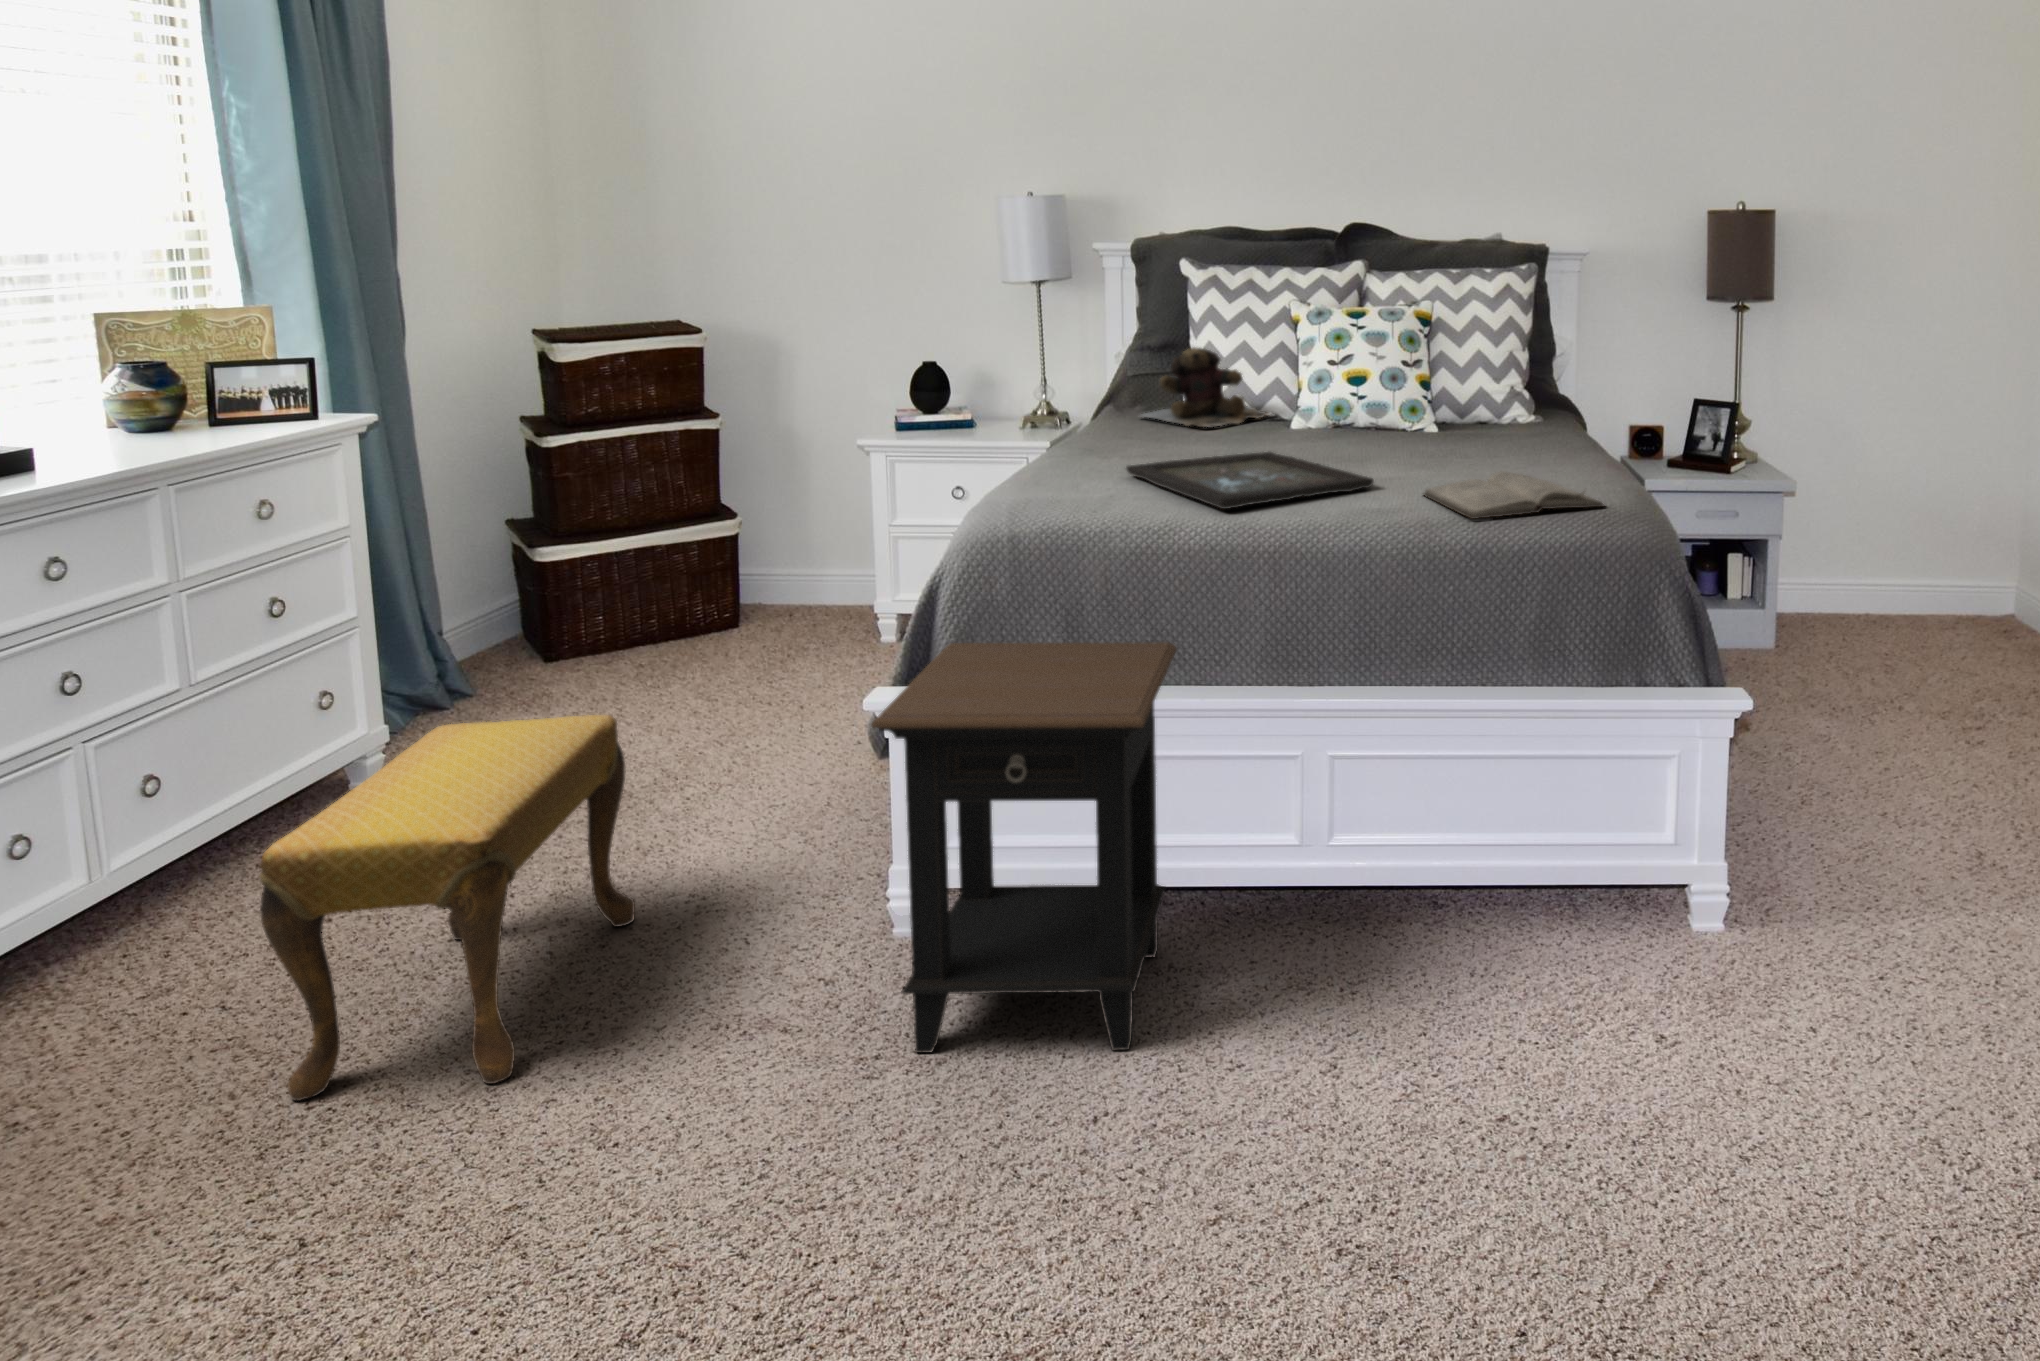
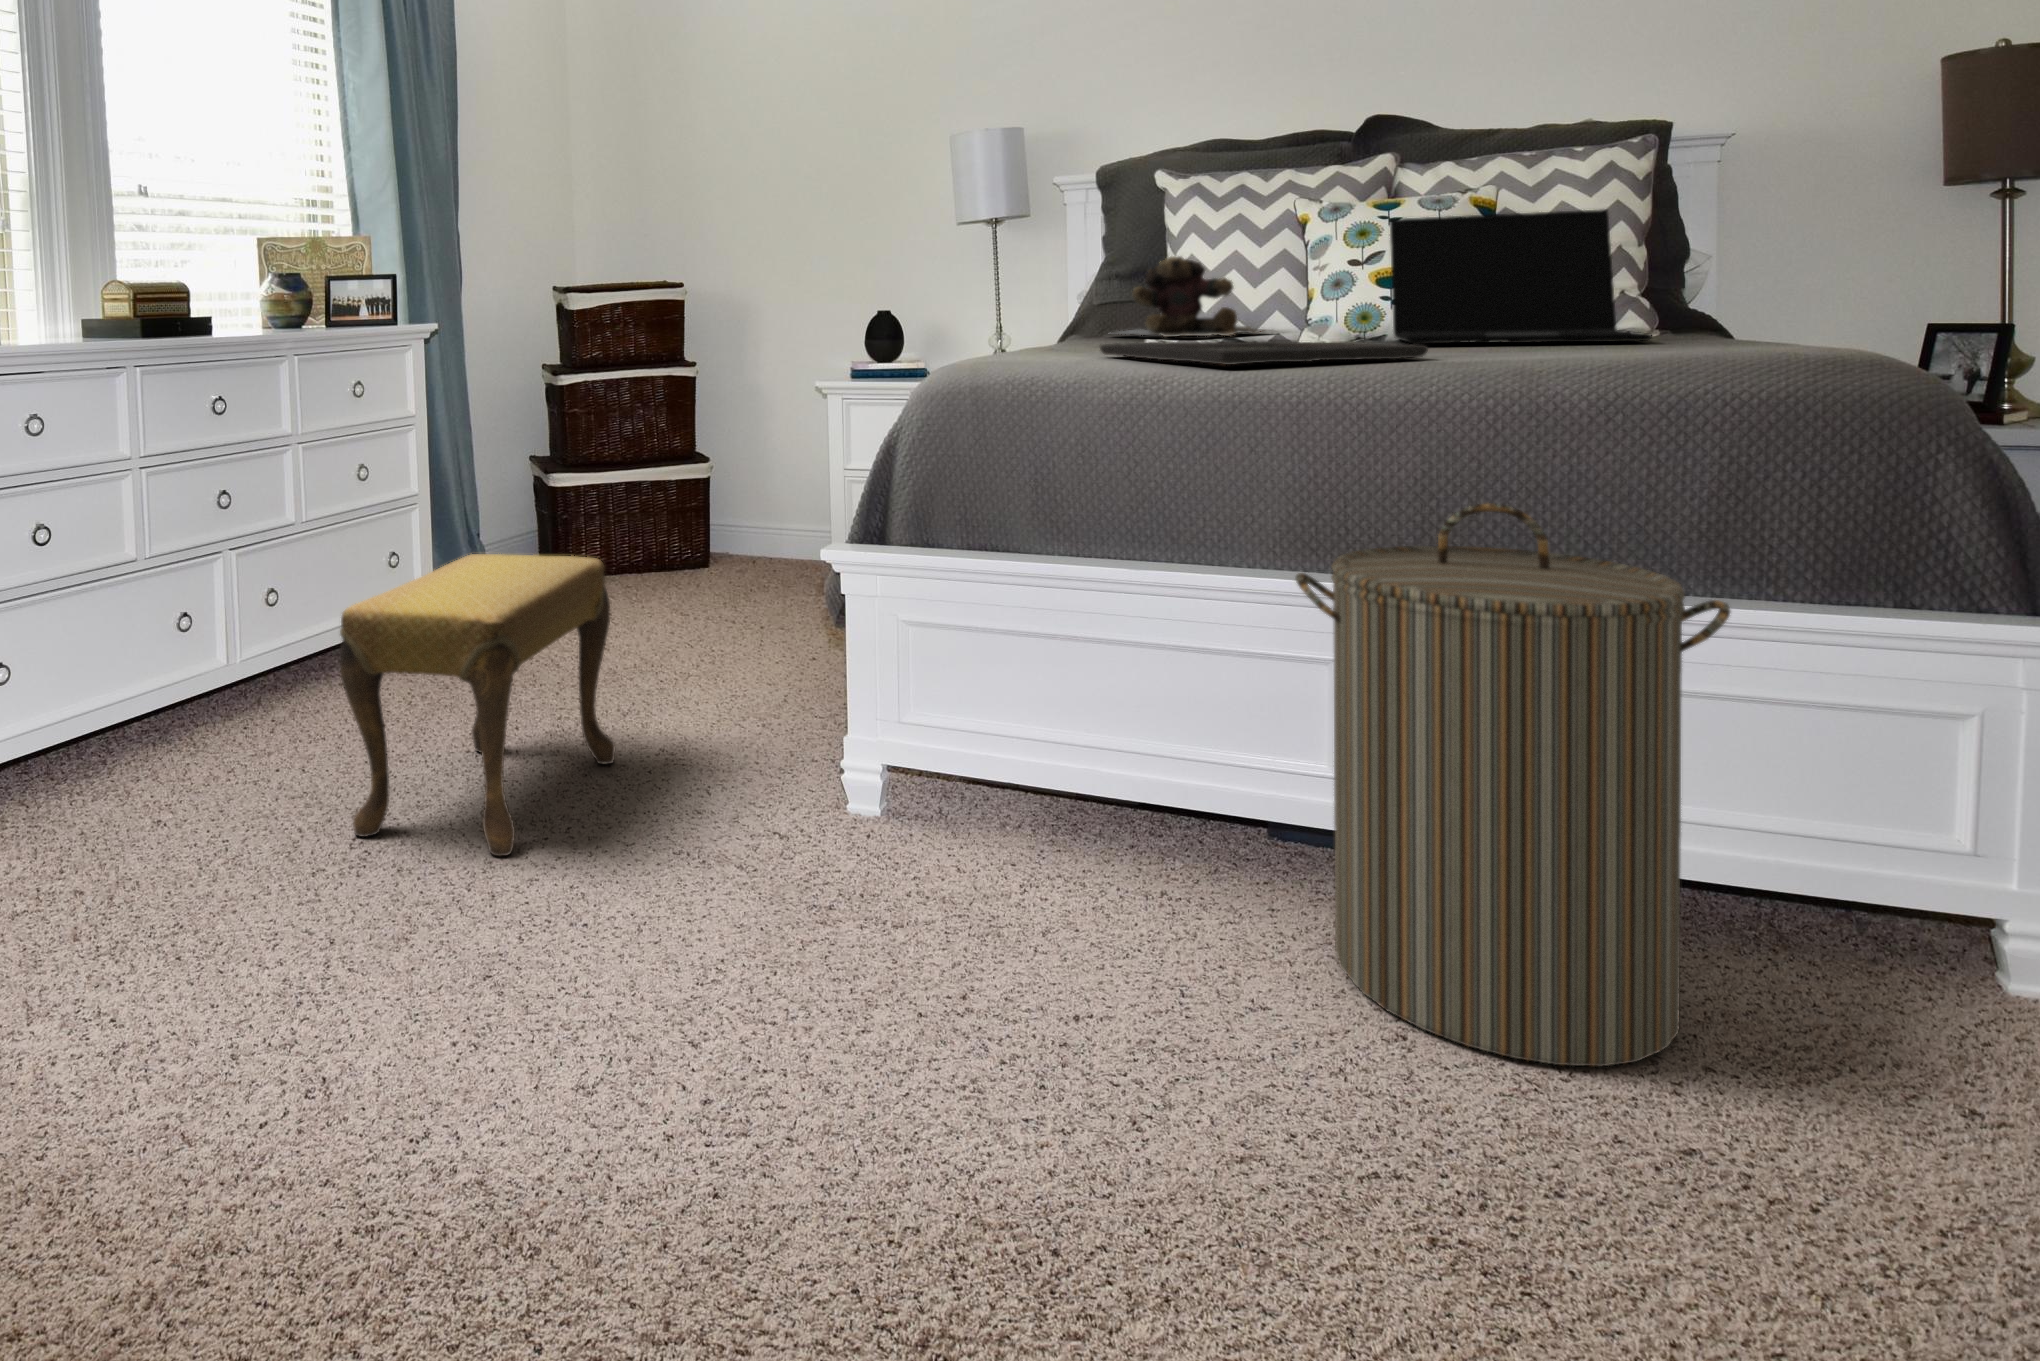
laptop: none [1358,336,1522,454] -> present [1390,209,1652,344]
diary: present [1424,471,1604,519] -> none [1503,335,1825,369]
side table: present [871,642,1176,1053] -> none [831,498,1169,964]
laundry hamper: none [1269,644,1541,1058] -> present [1296,503,1730,1067]

